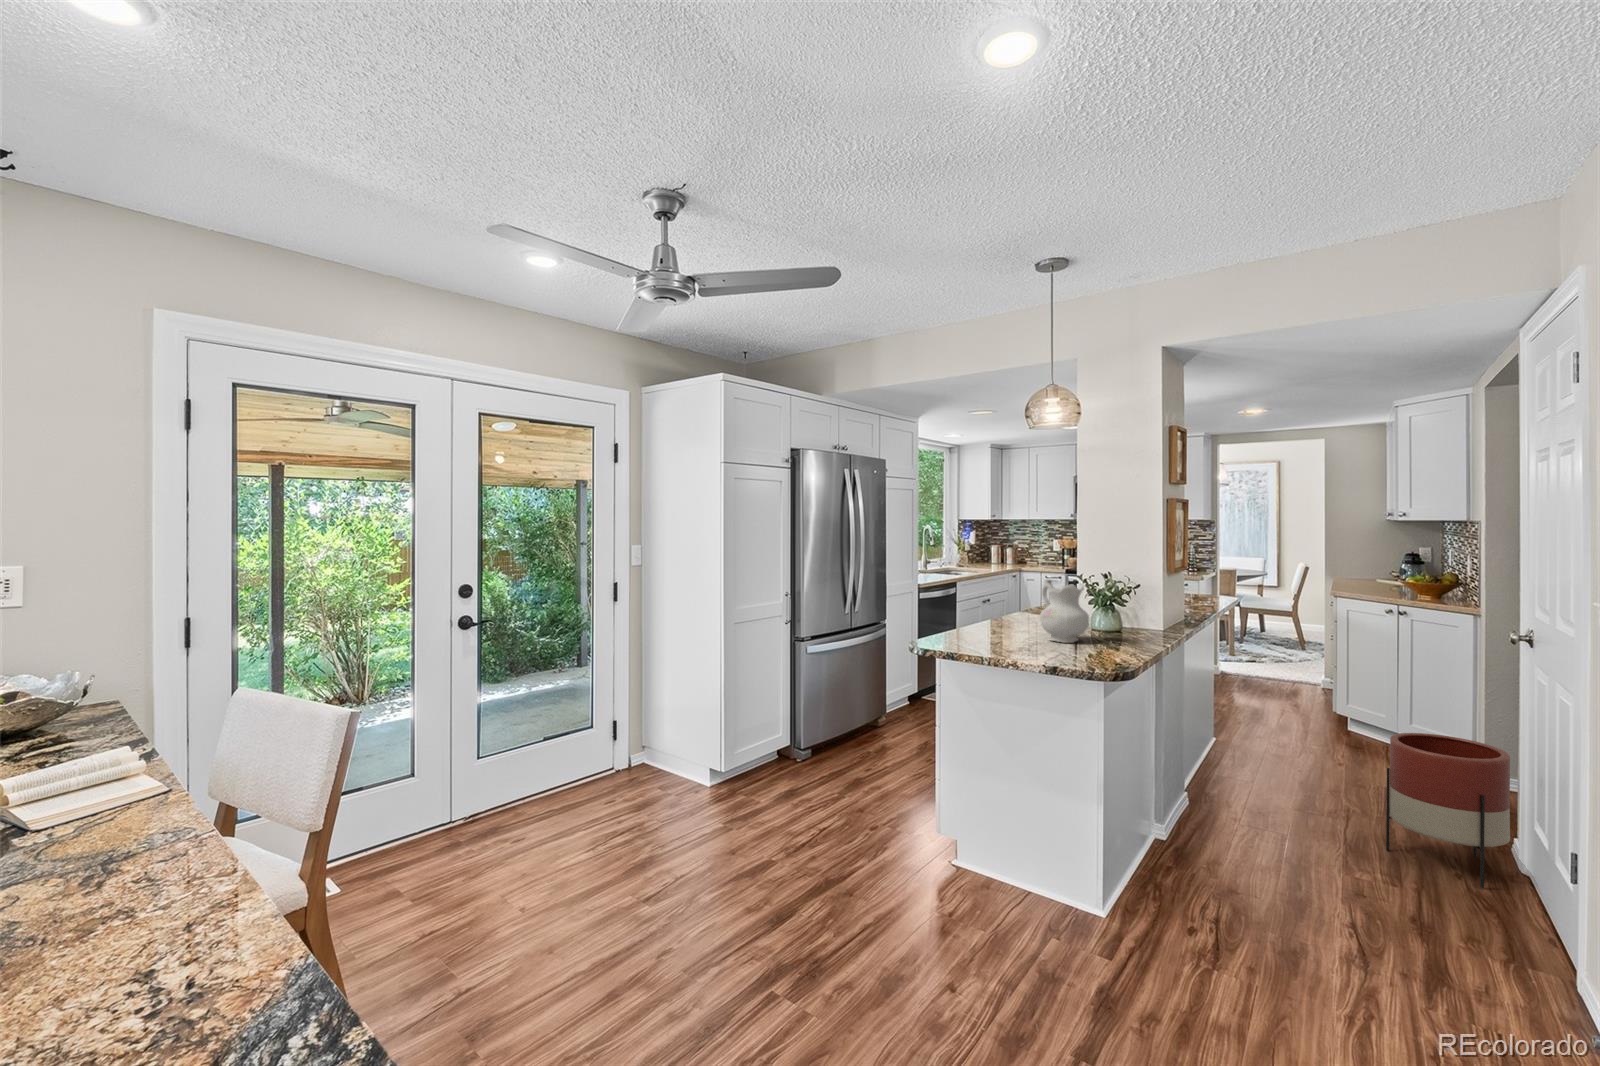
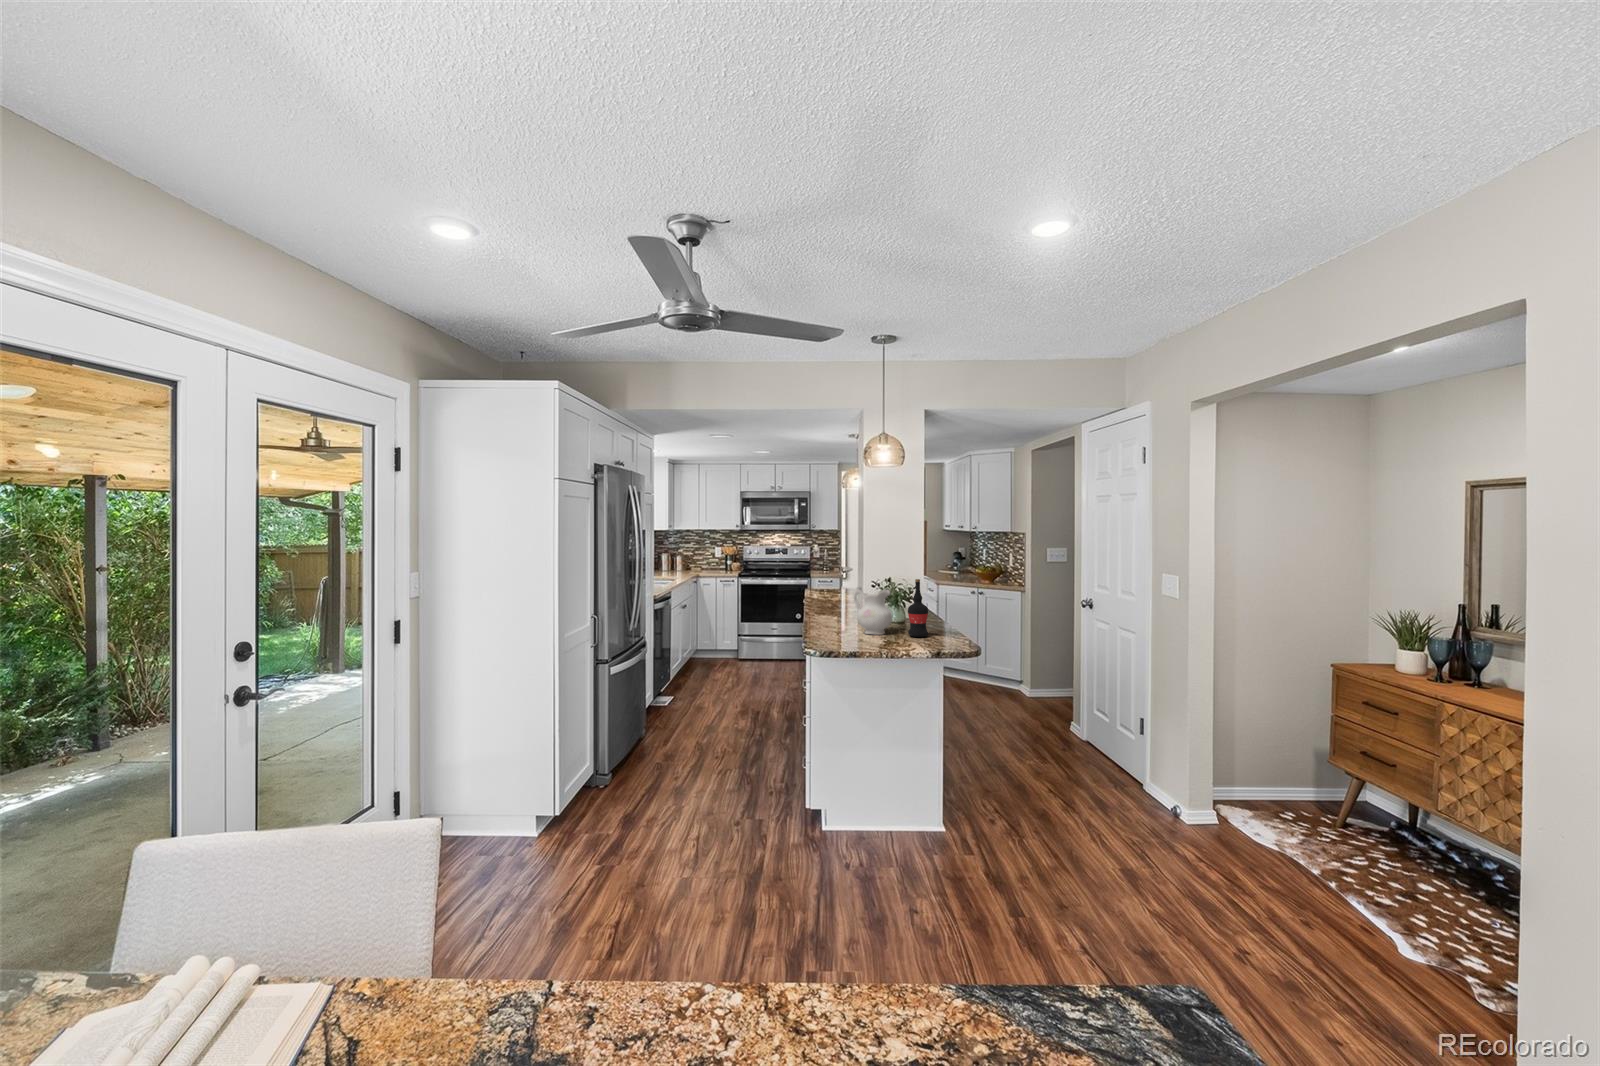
wine bottle: none [1097,572,1127,651] -> present [908,579,928,637]
planter: present [1386,733,1510,888] -> none [1025,666,1081,750]

